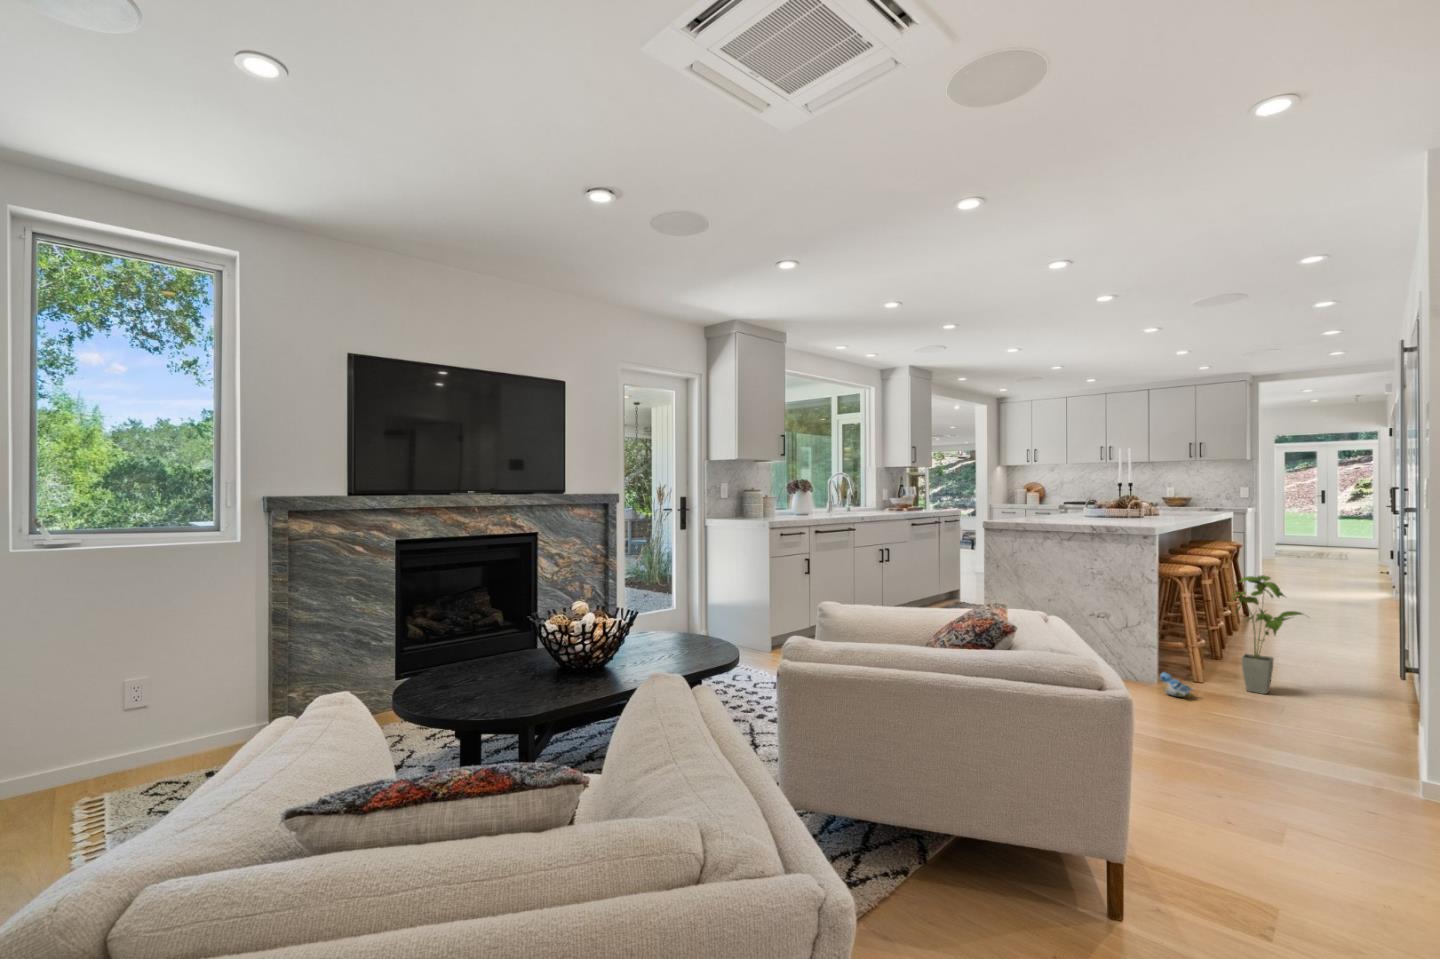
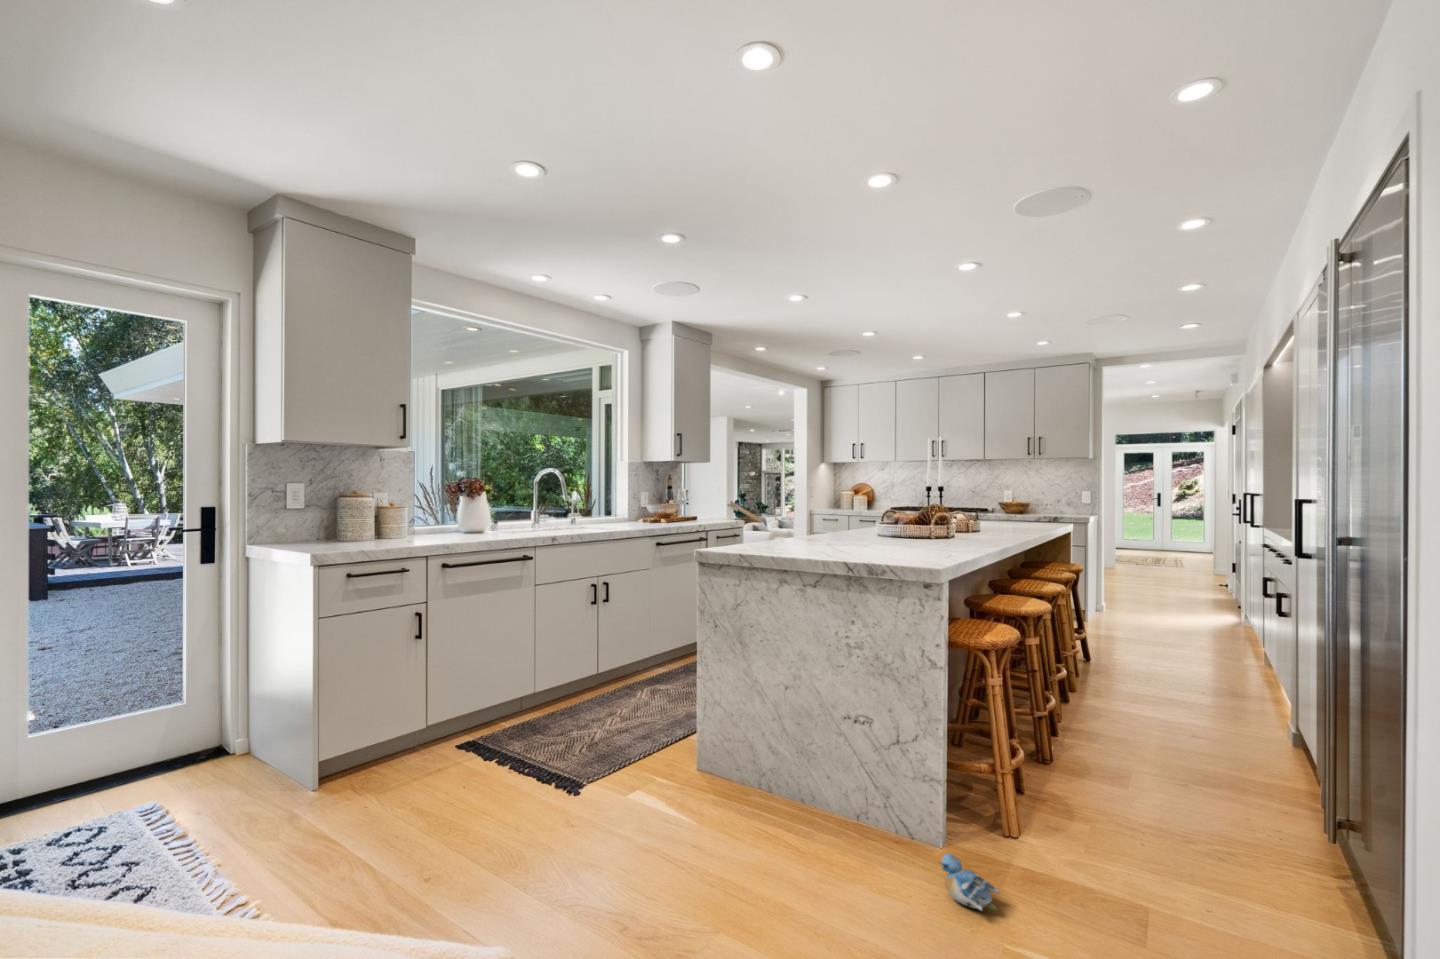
house plant: present [1233,575,1307,694] -> none [1067,660,1201,882]

